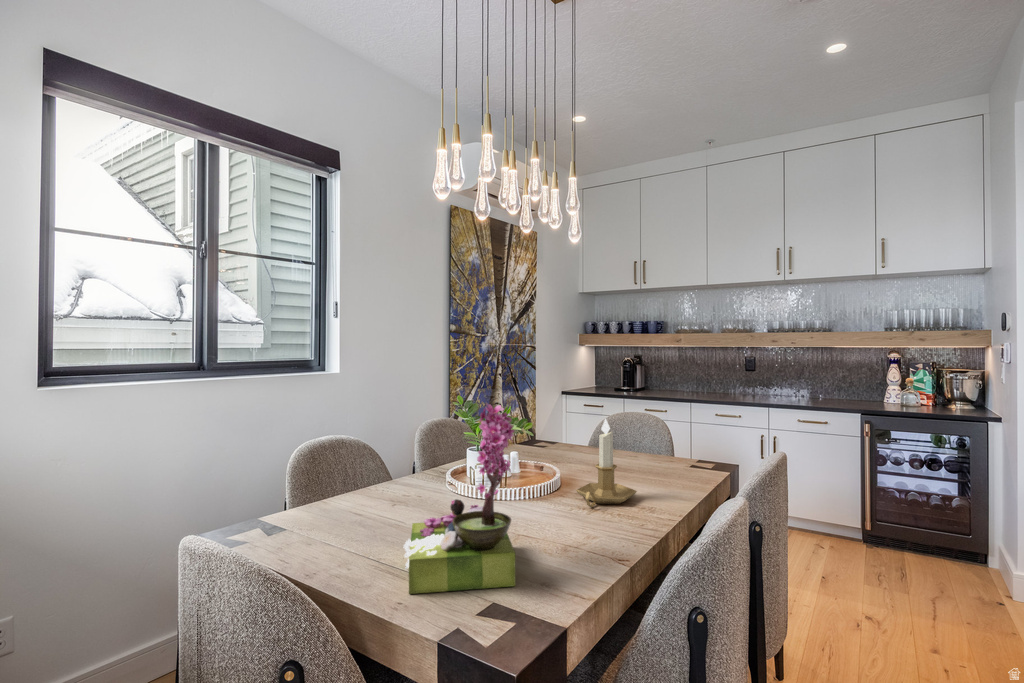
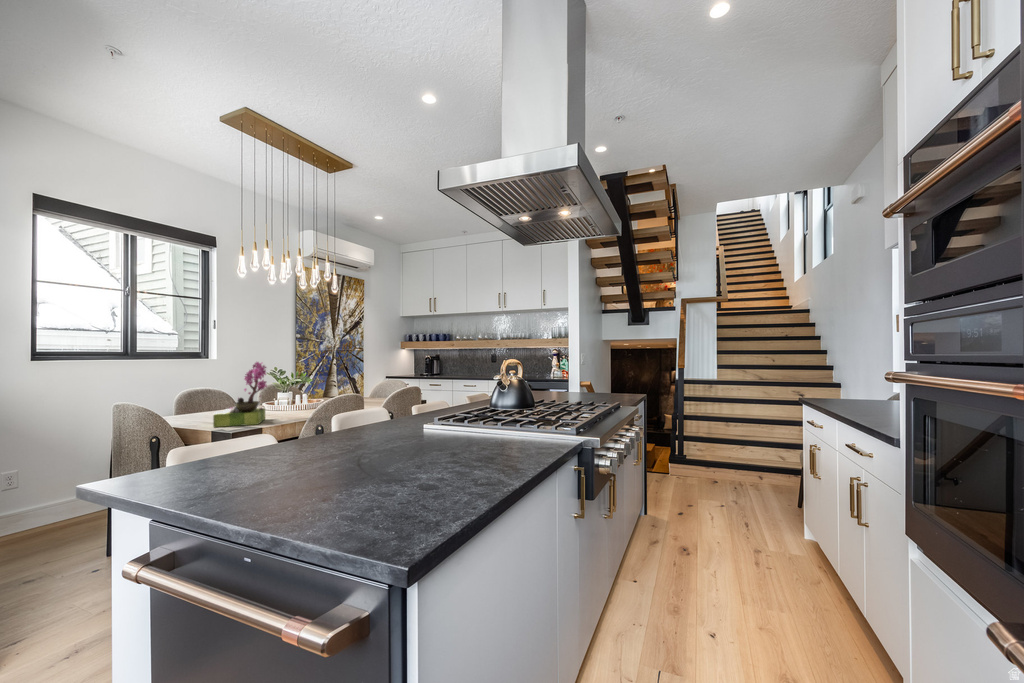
candlestick: present [576,419,637,507] -> none [319,373,349,411]

